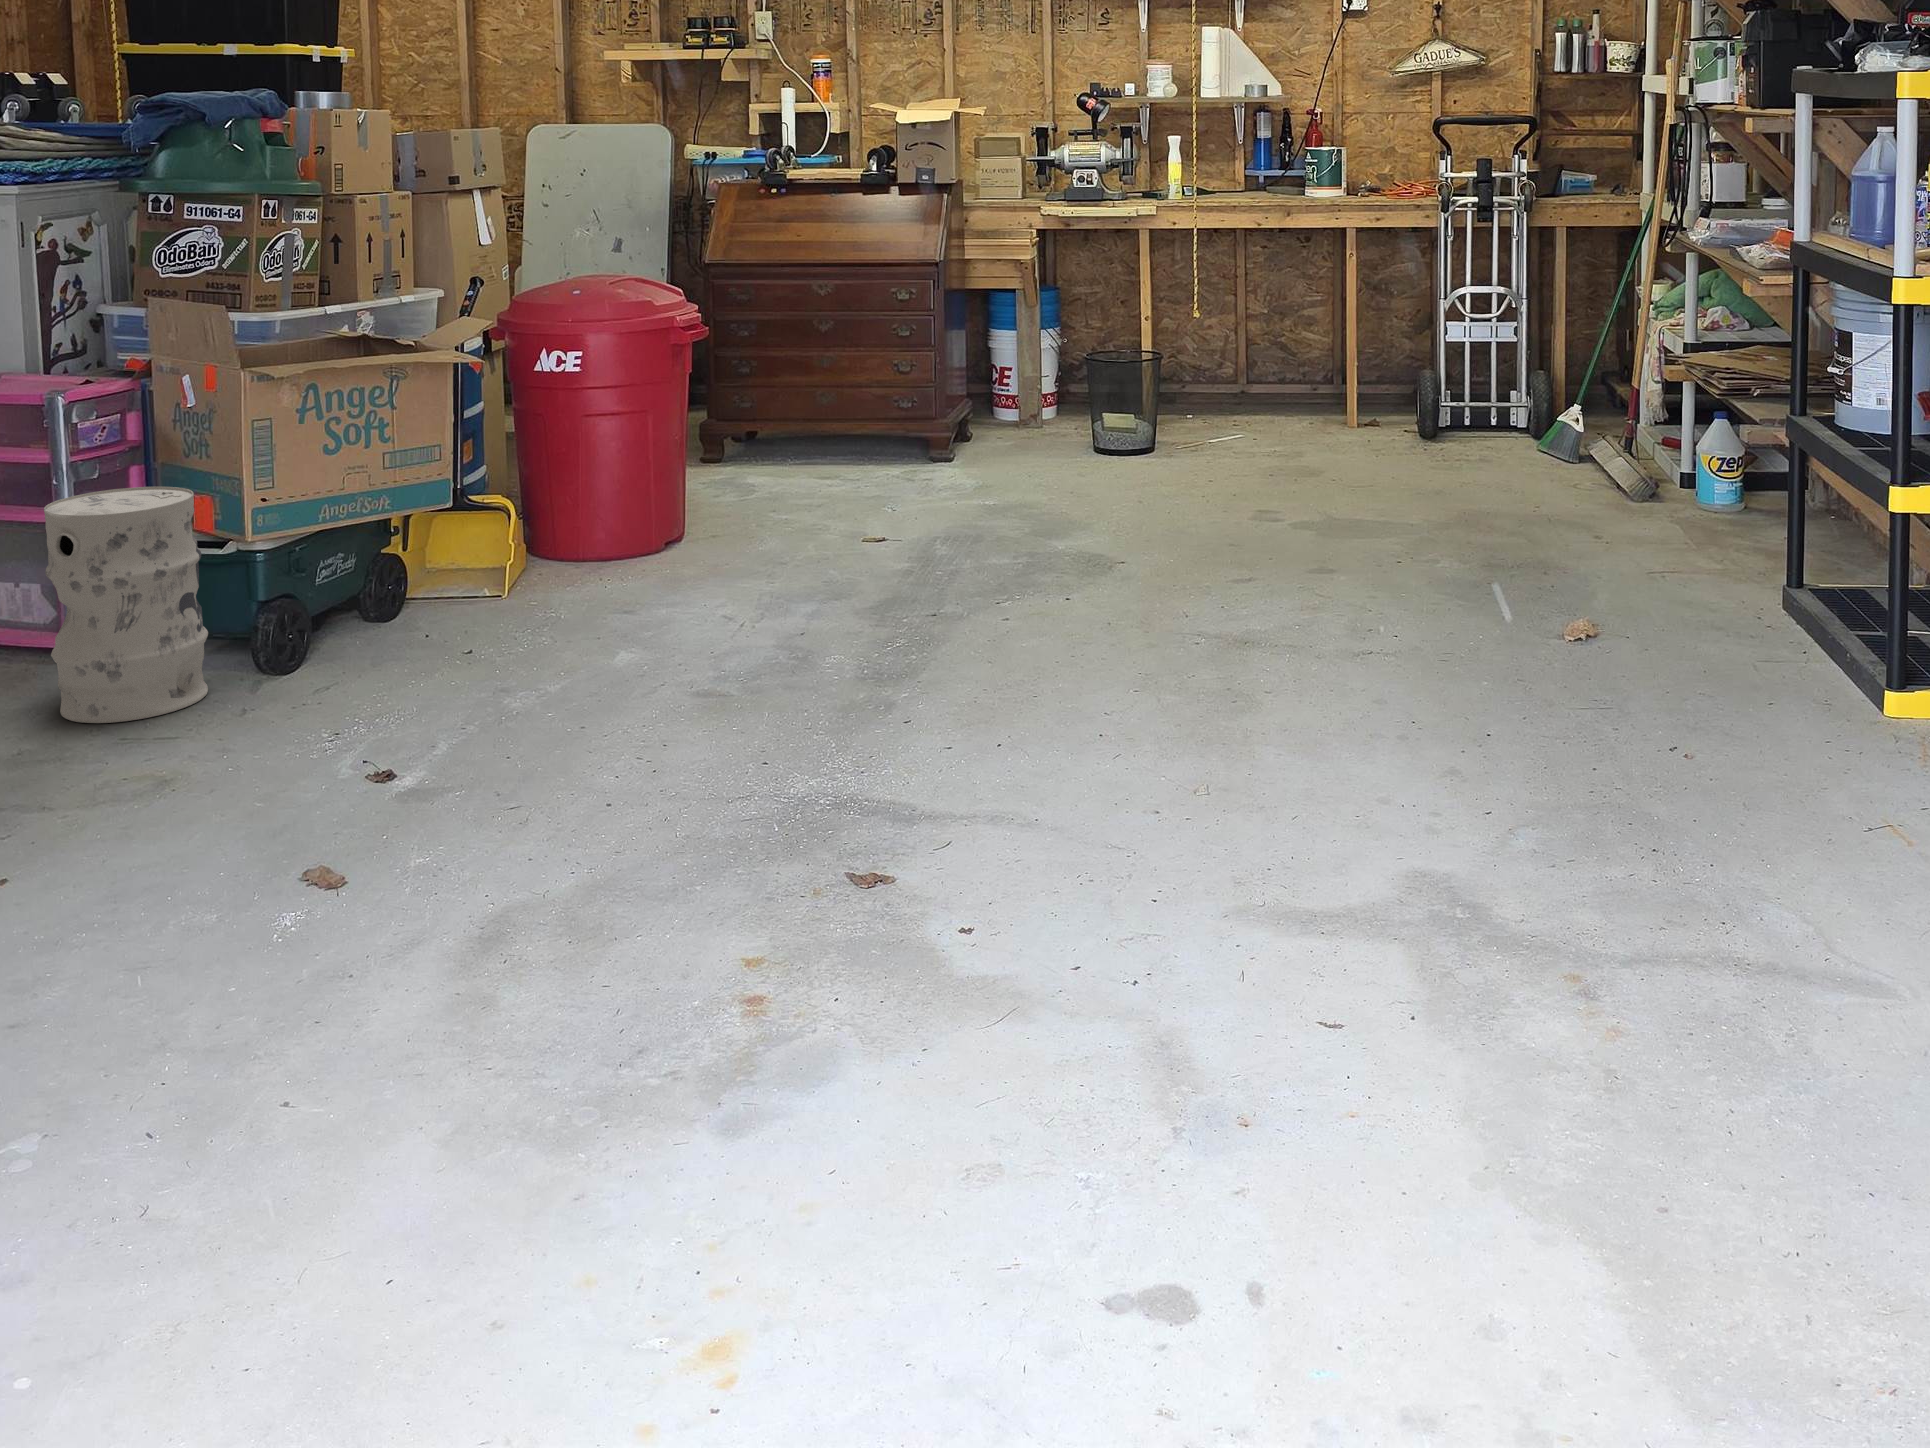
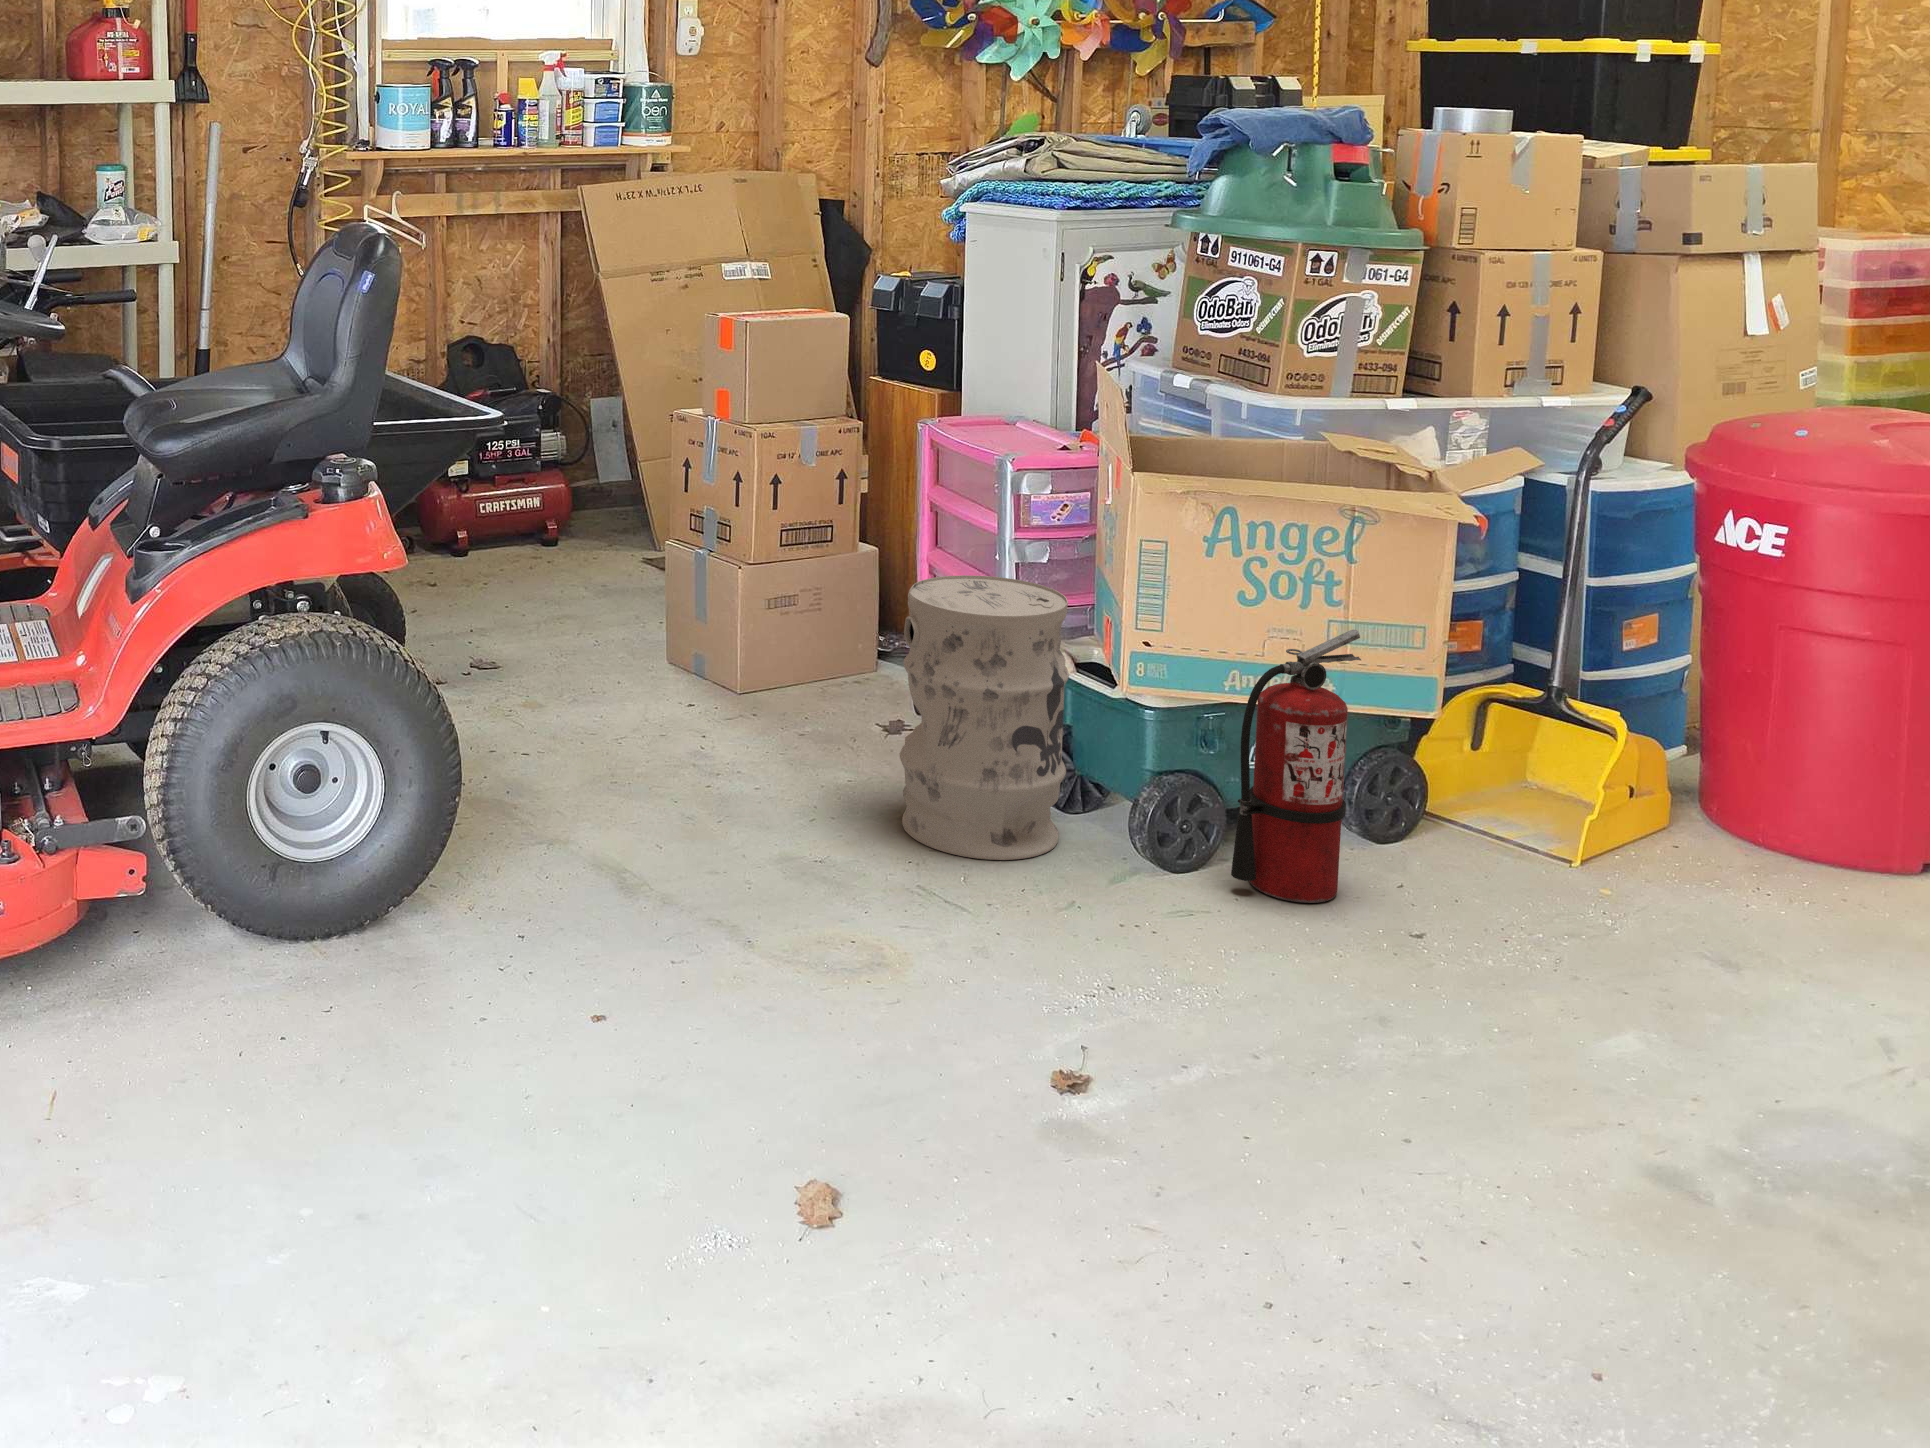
fire extinguisher: none [348,457,421,660] -> present [1231,630,1361,903]

